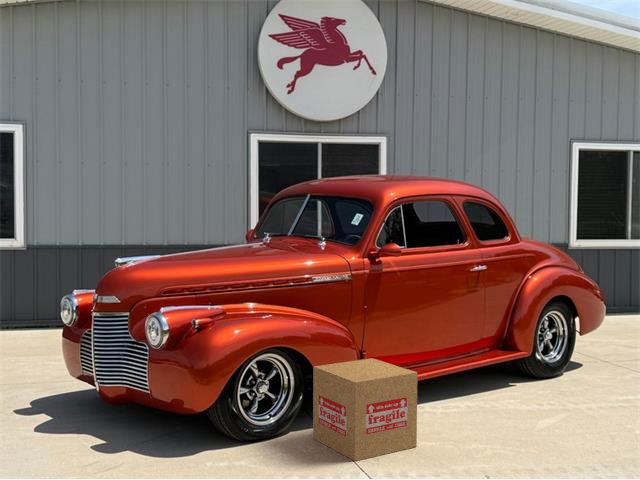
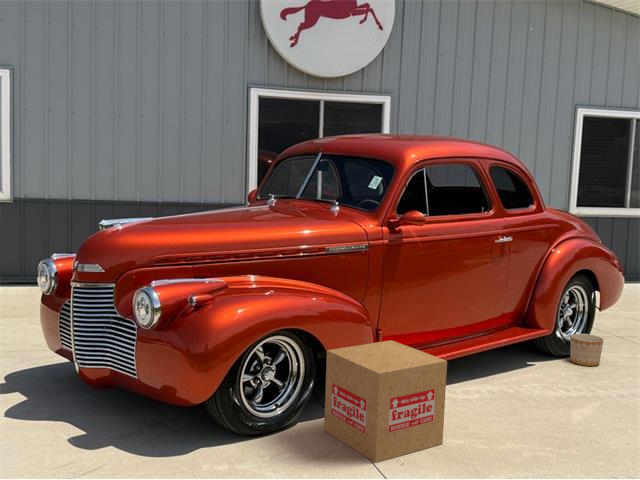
planter: none [549,355,580,385] -> present [570,334,603,366]

